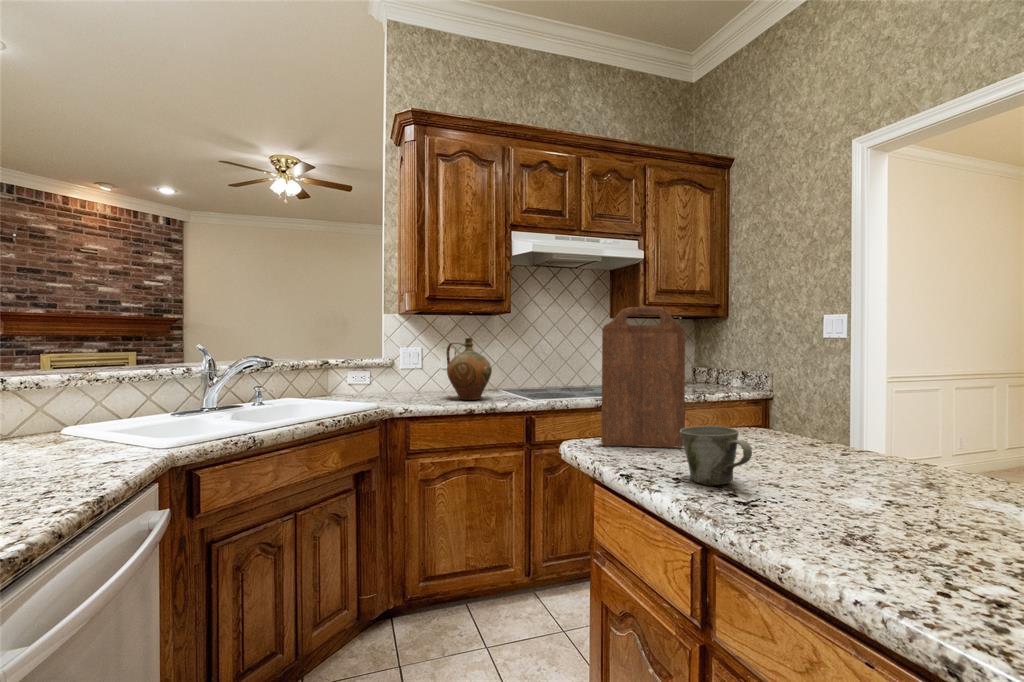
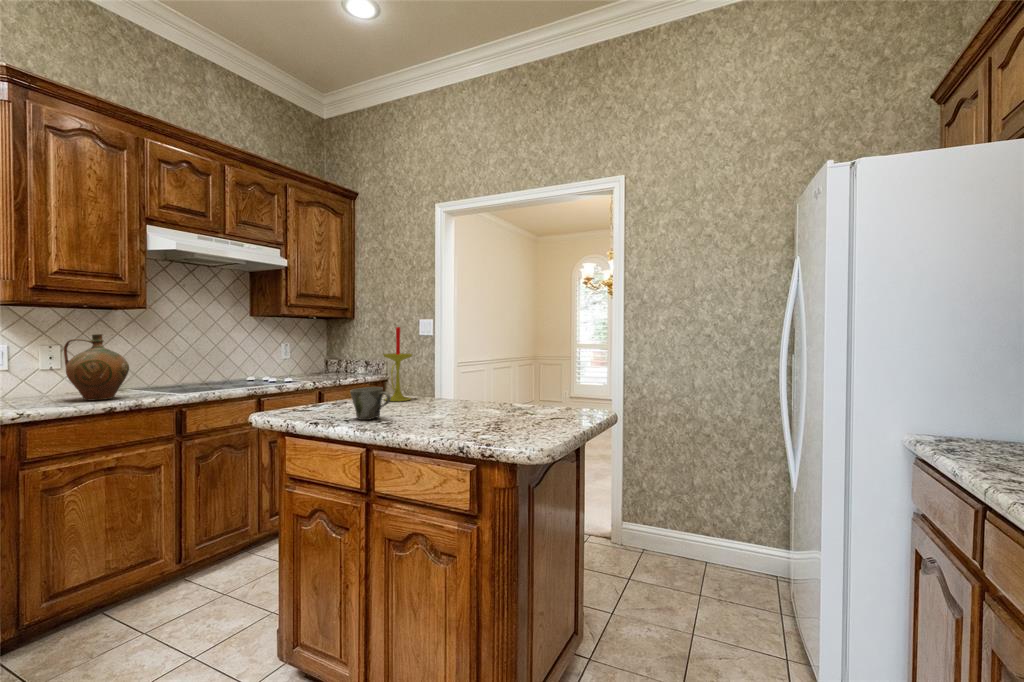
cutting board: present [601,307,685,448] -> none [286,314,345,412]
candle: none [751,322,806,449] -> present [383,327,412,401]

